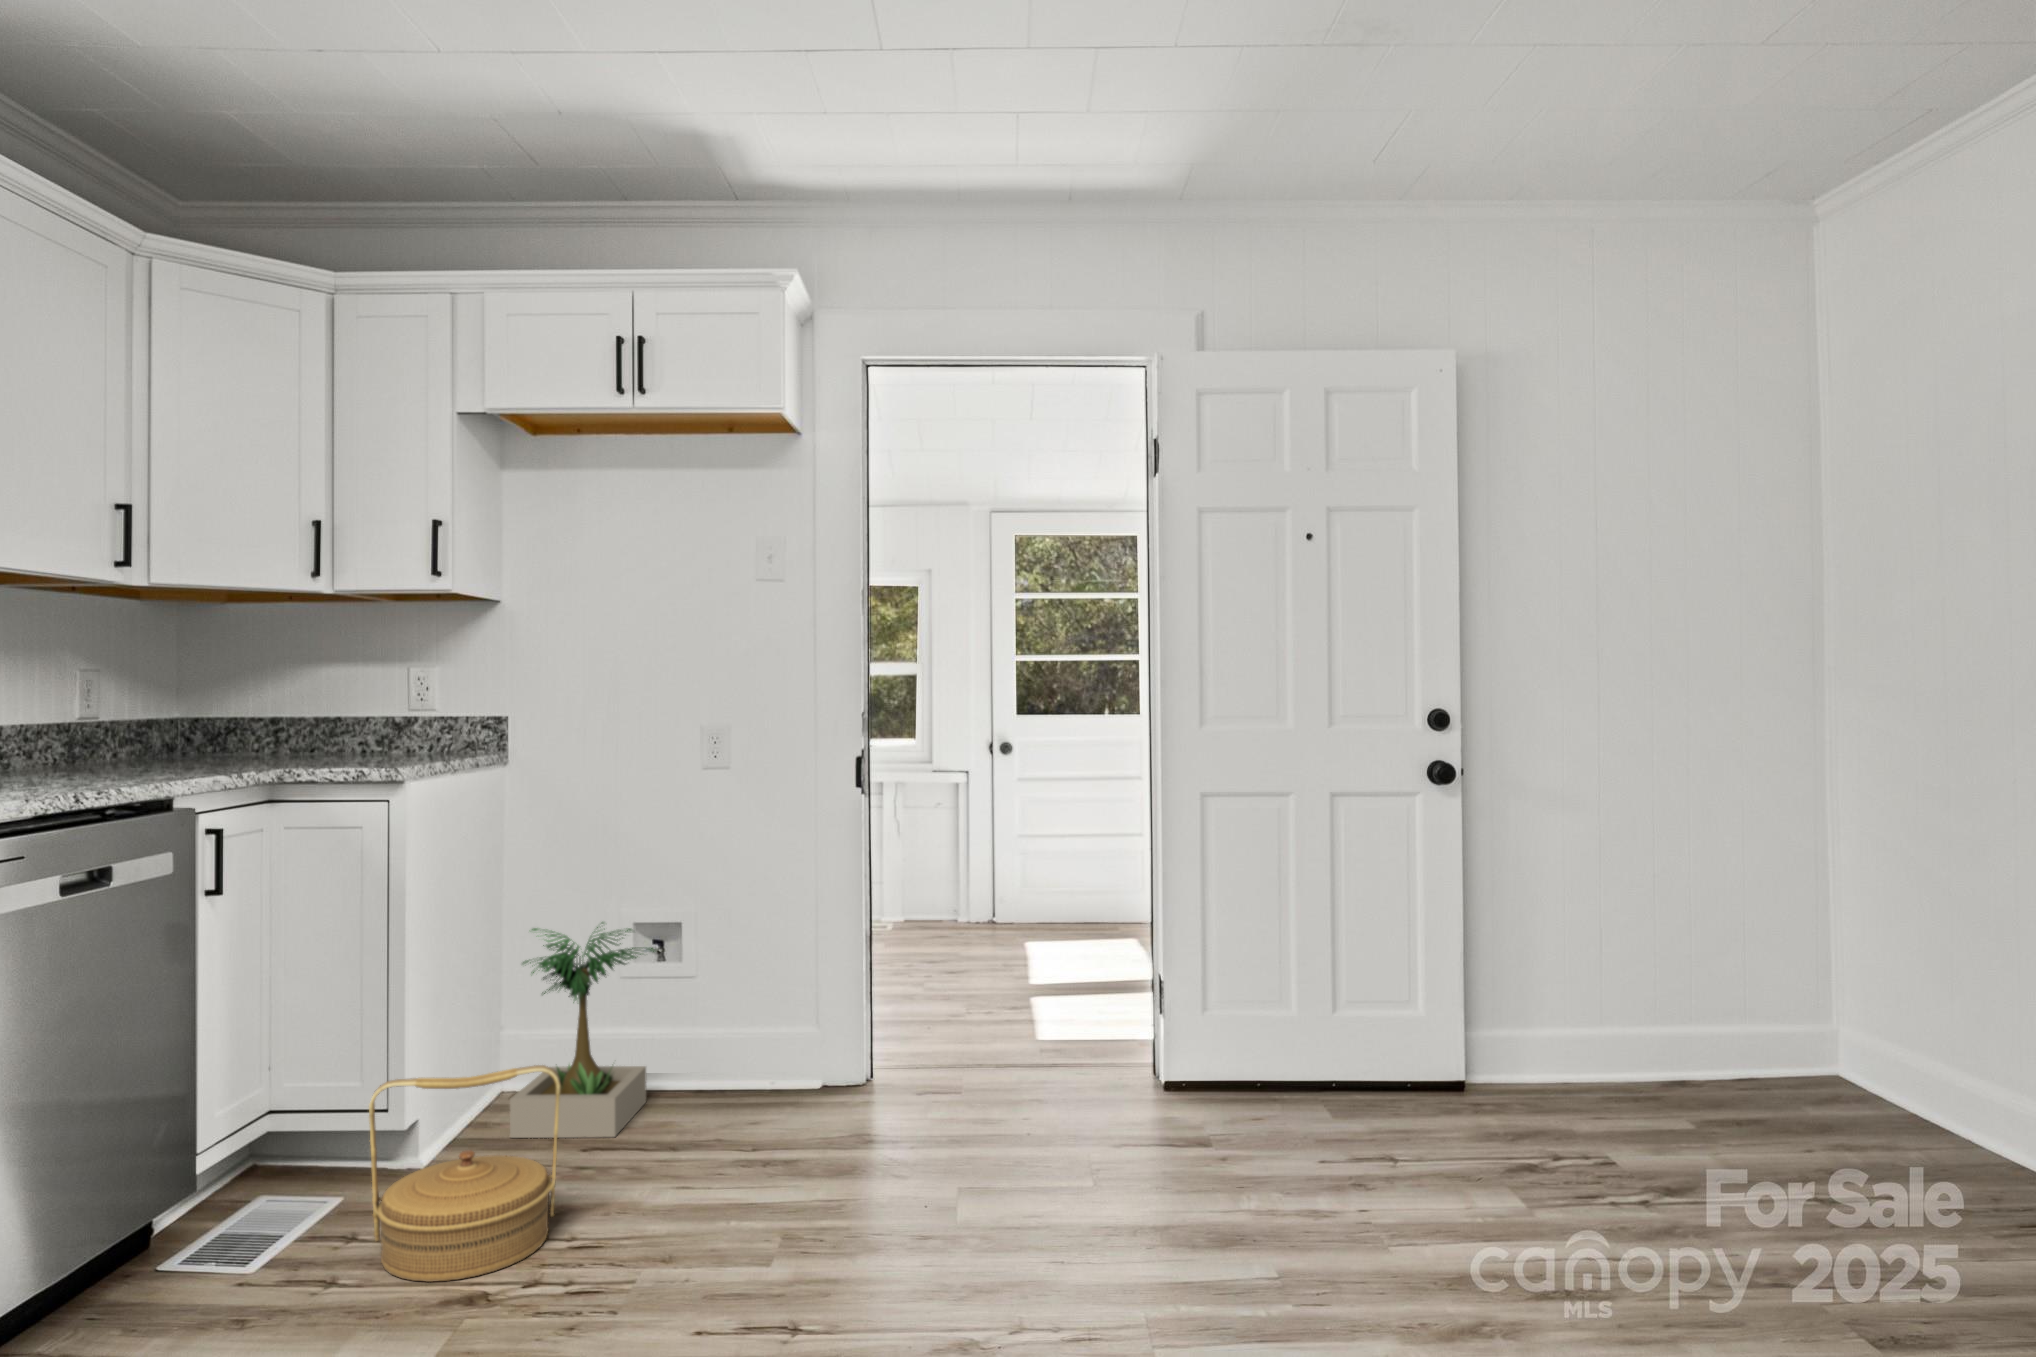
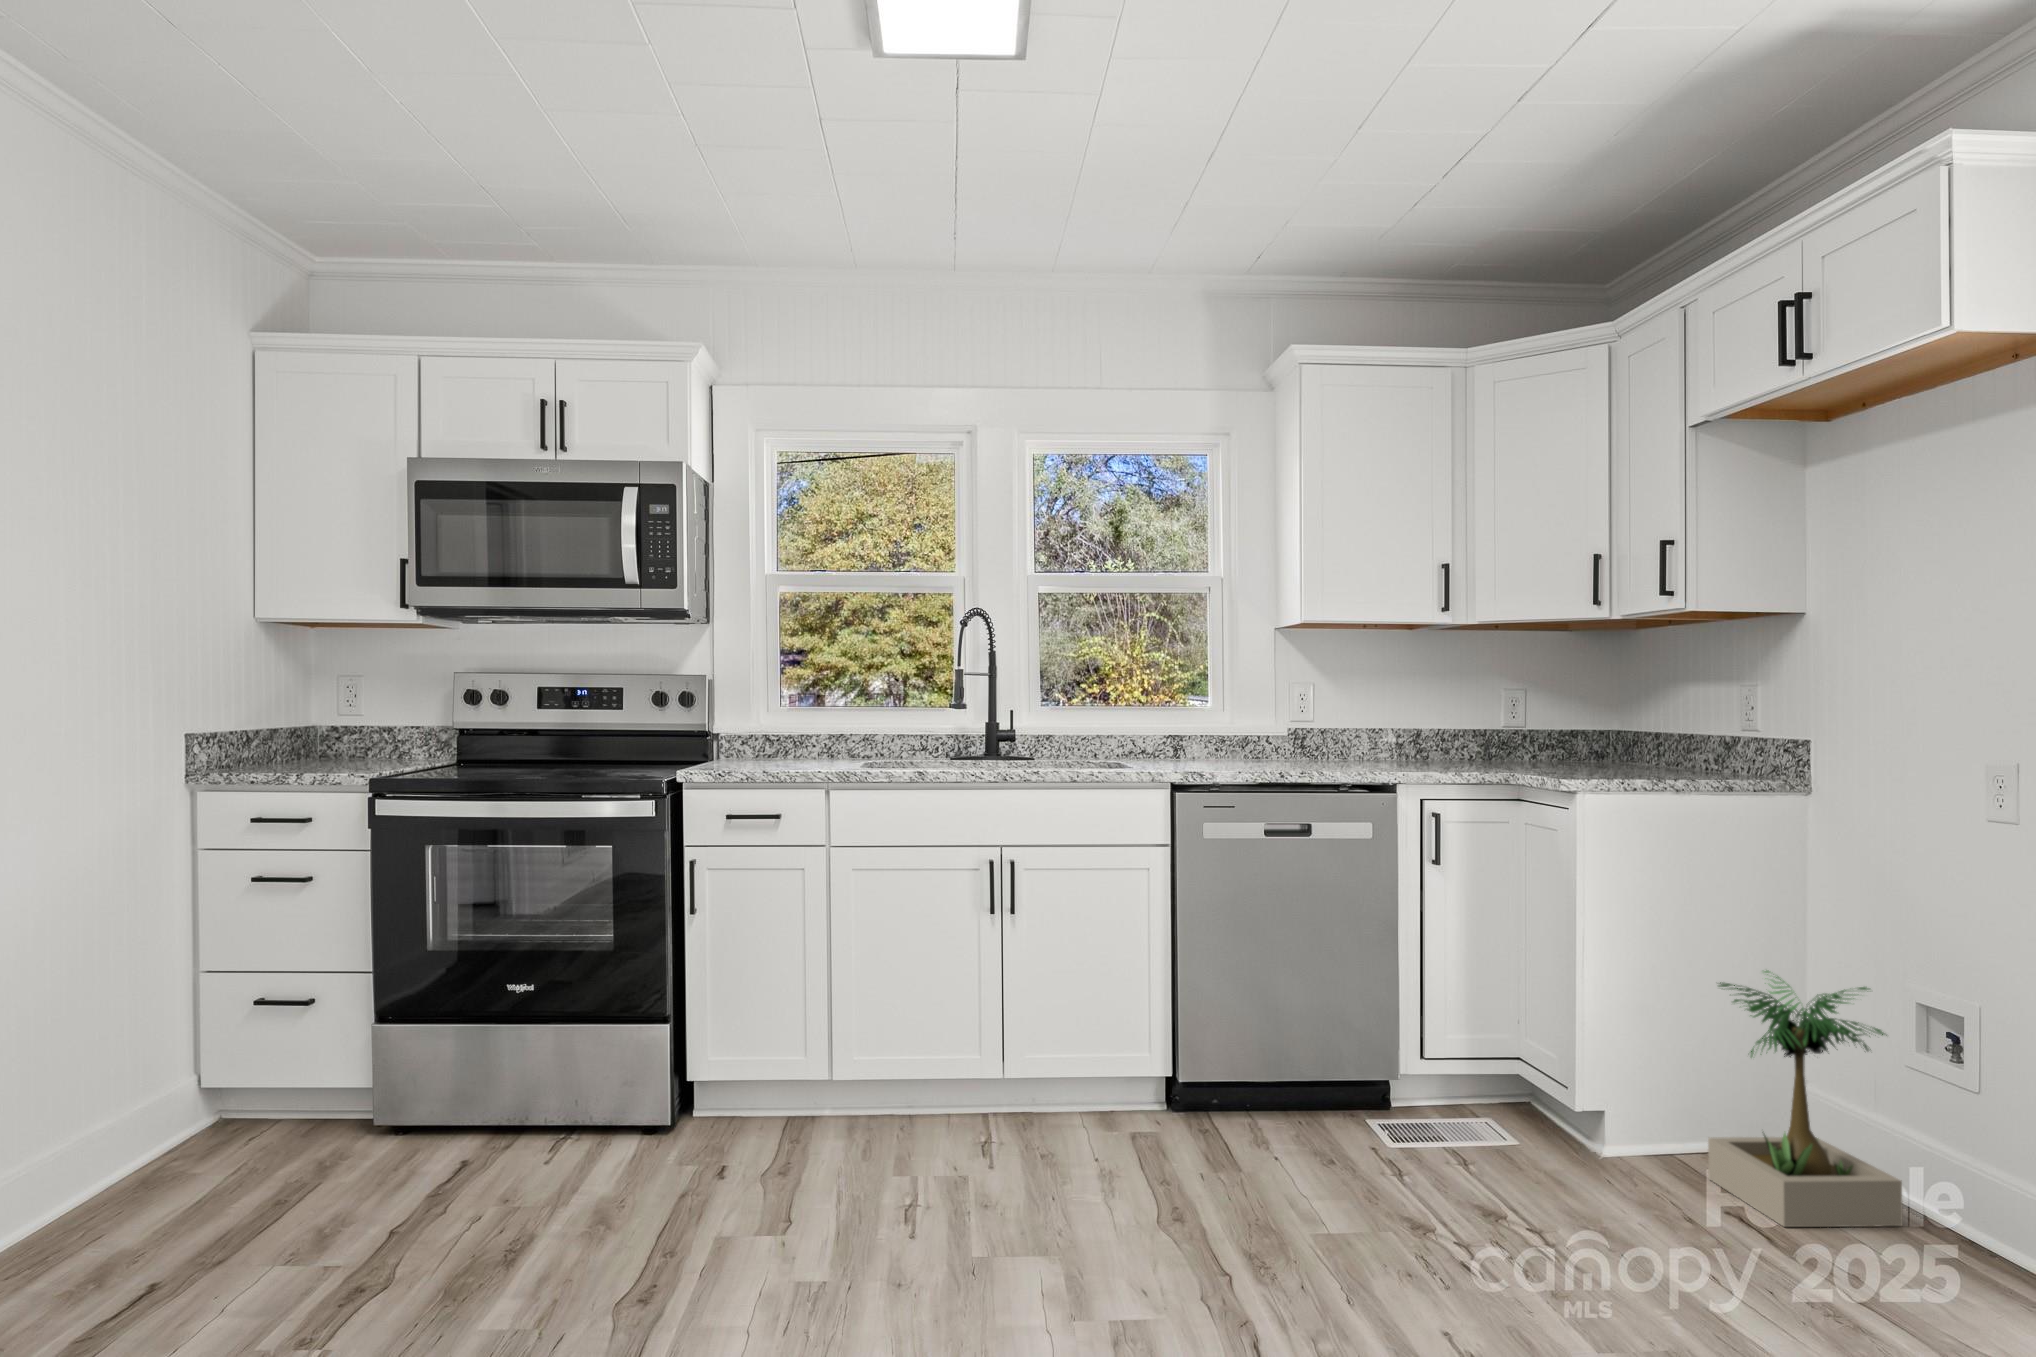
basket: present [369,1065,560,1282] -> none [1415,1037,1571,1239]

